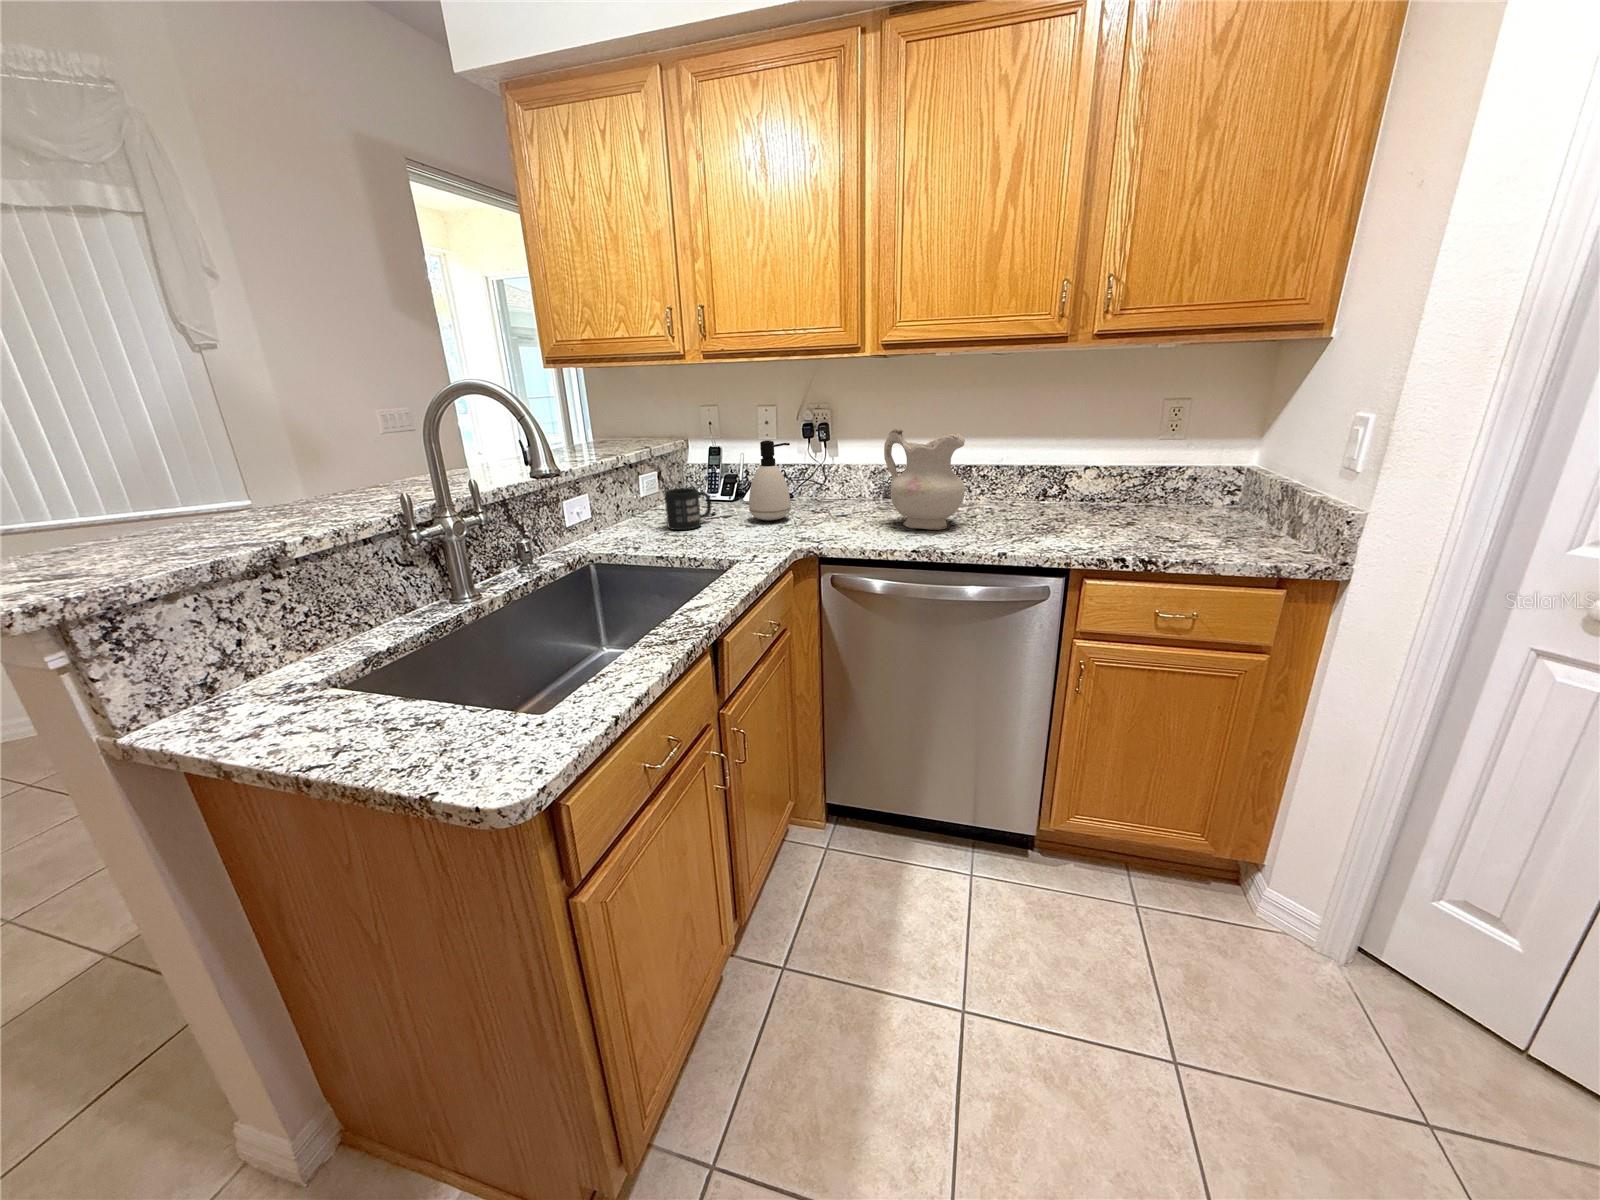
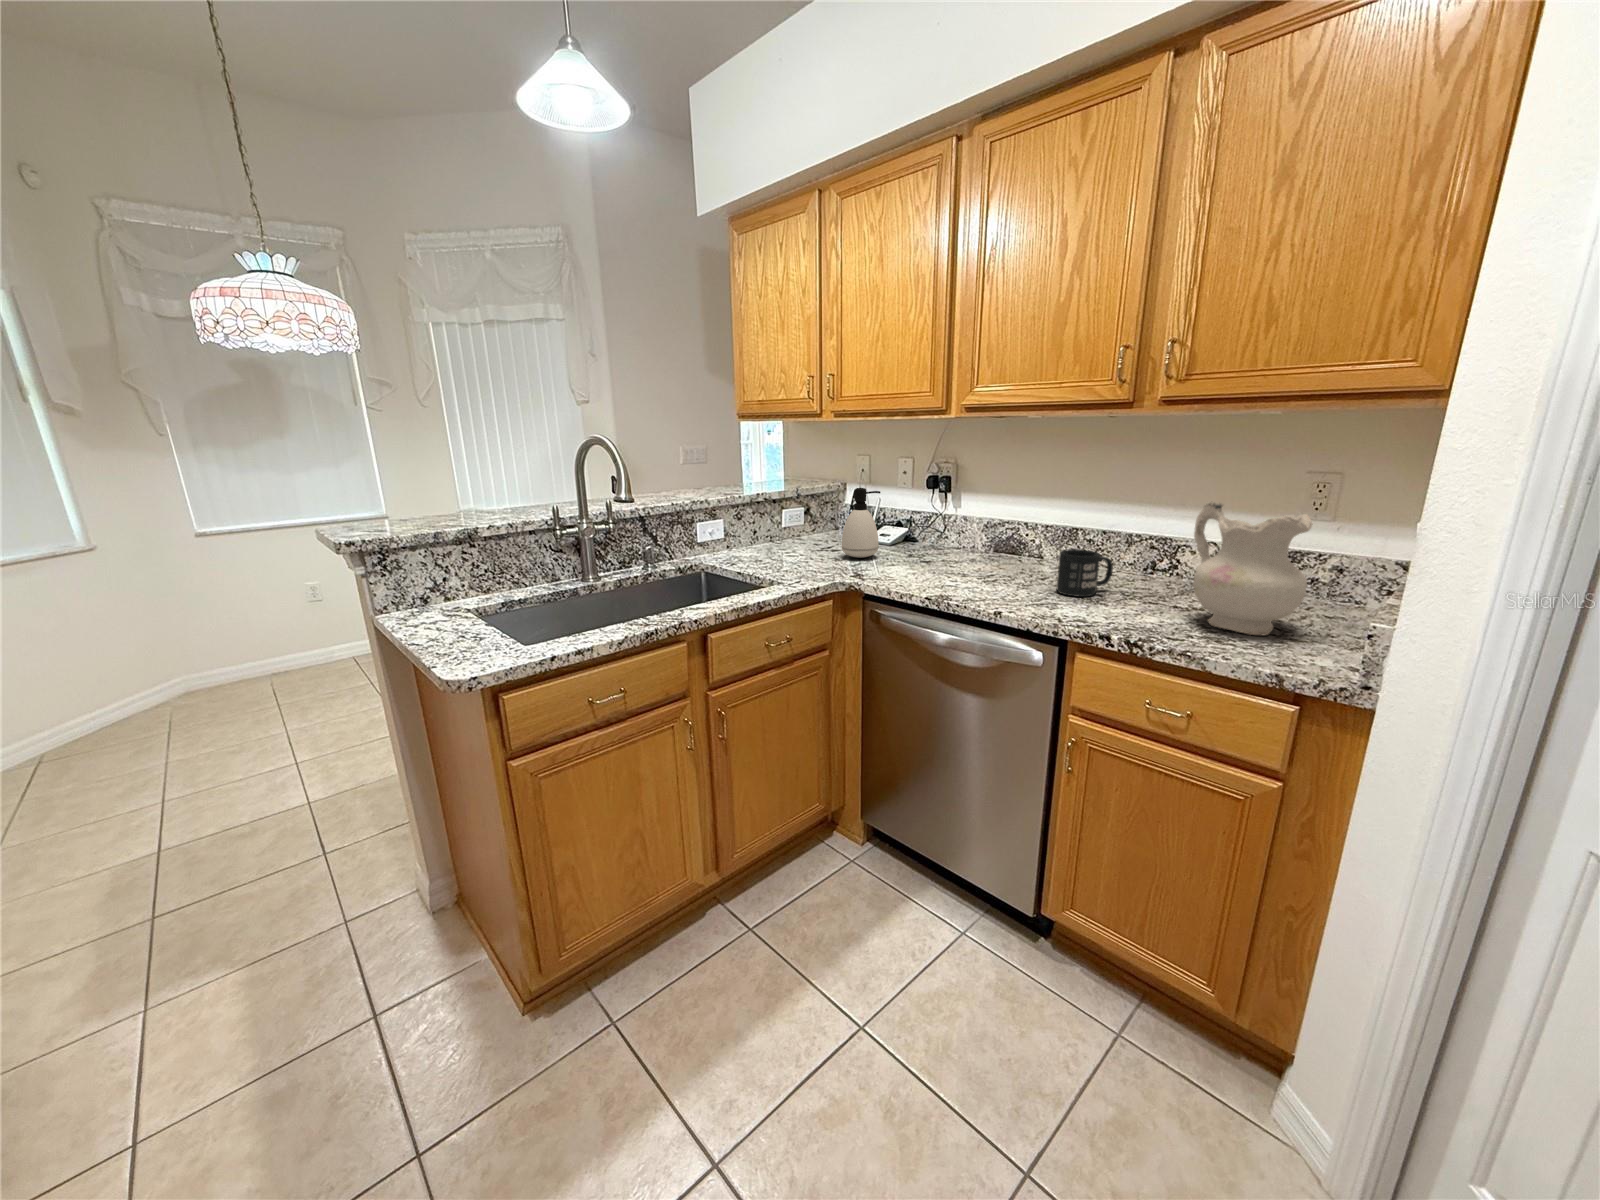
ceramic pitcher: present [884,429,965,530] -> present [1193,502,1313,635]
mug: present [664,488,712,530] -> present [1057,549,1113,597]

